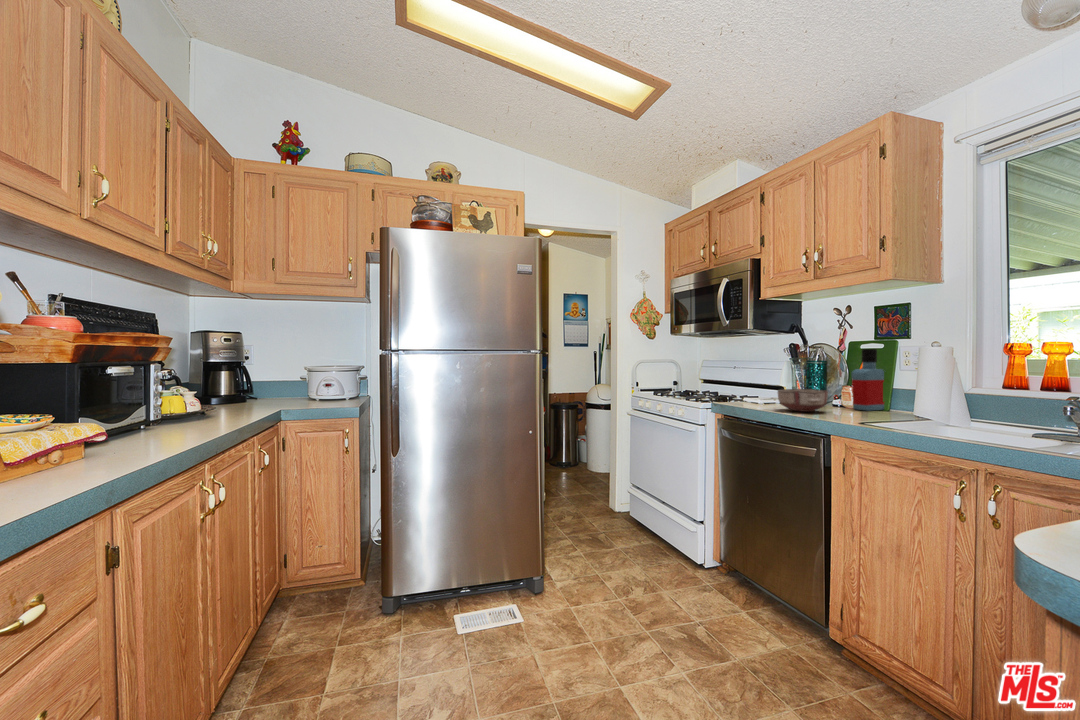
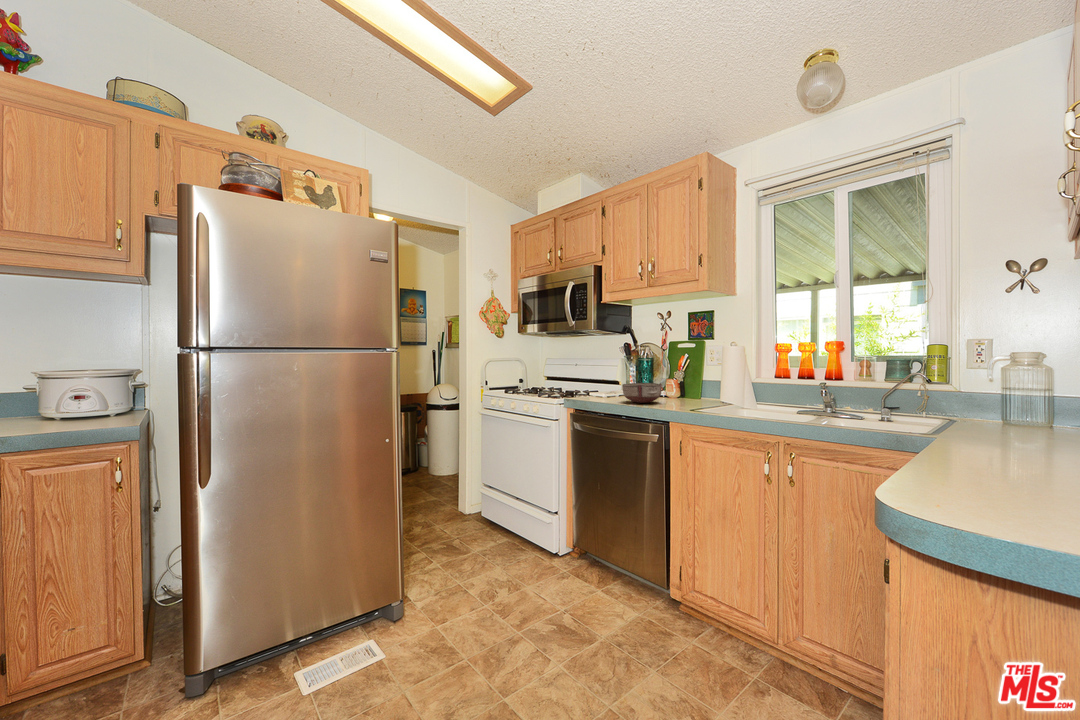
bottle: present [852,349,884,411] -> none [675,348,698,399]

